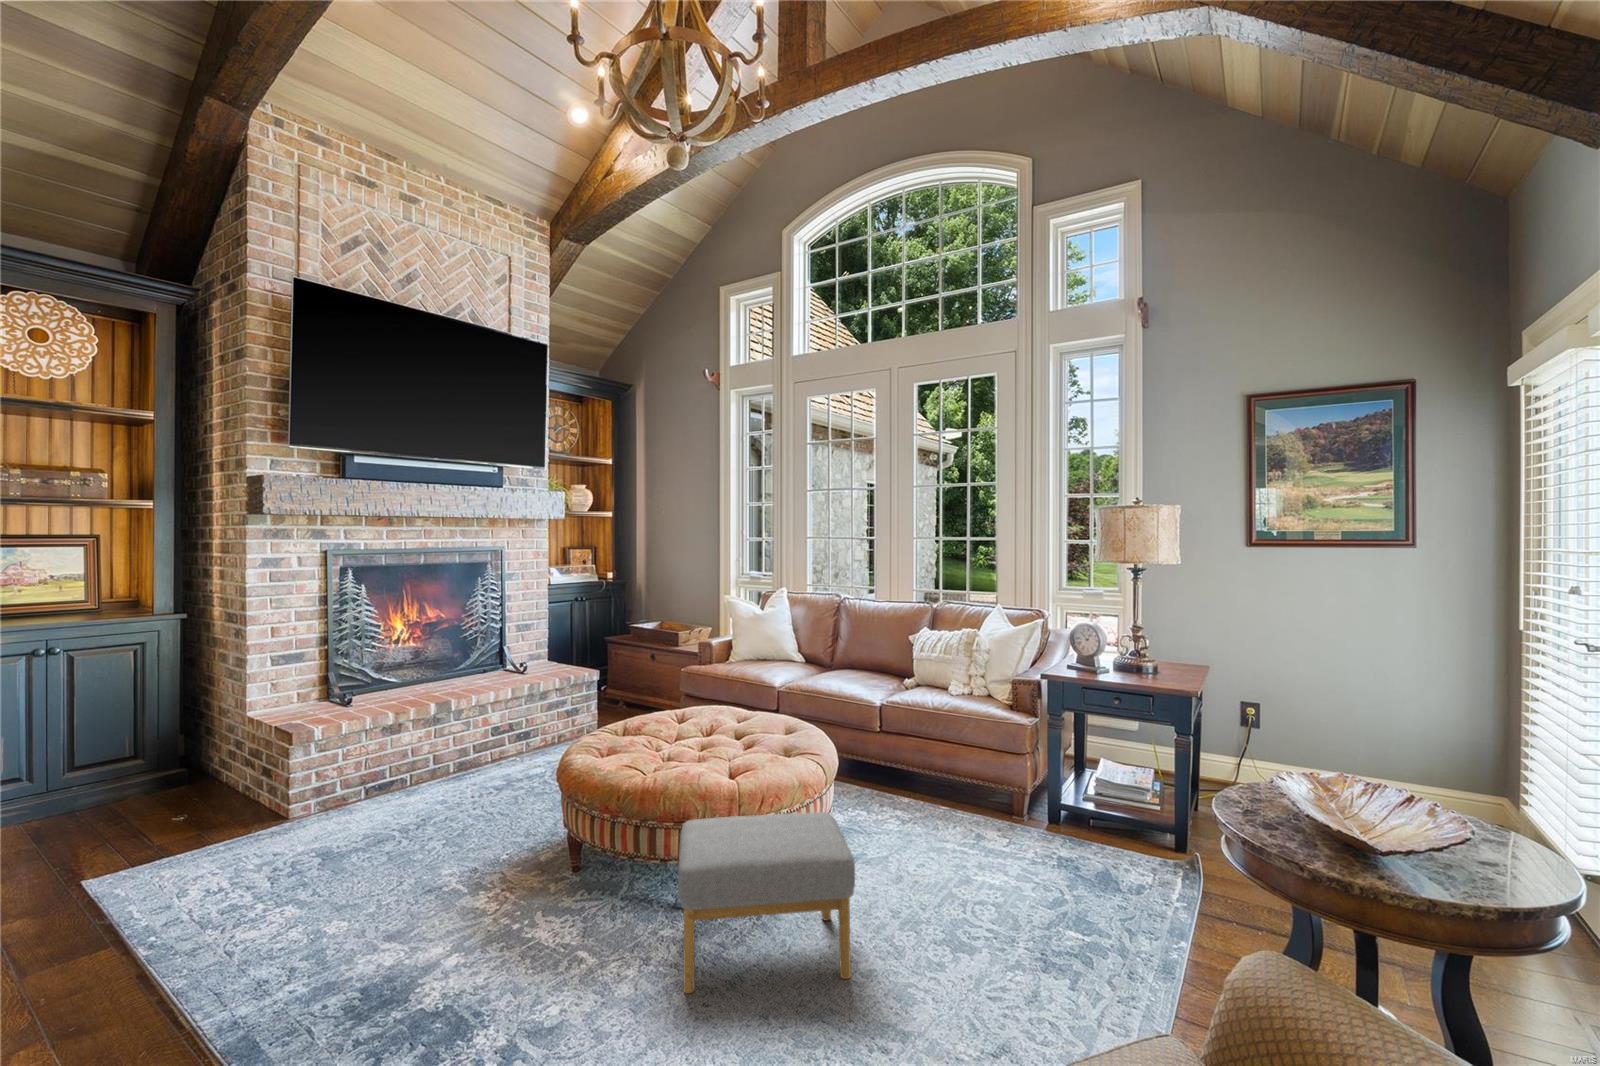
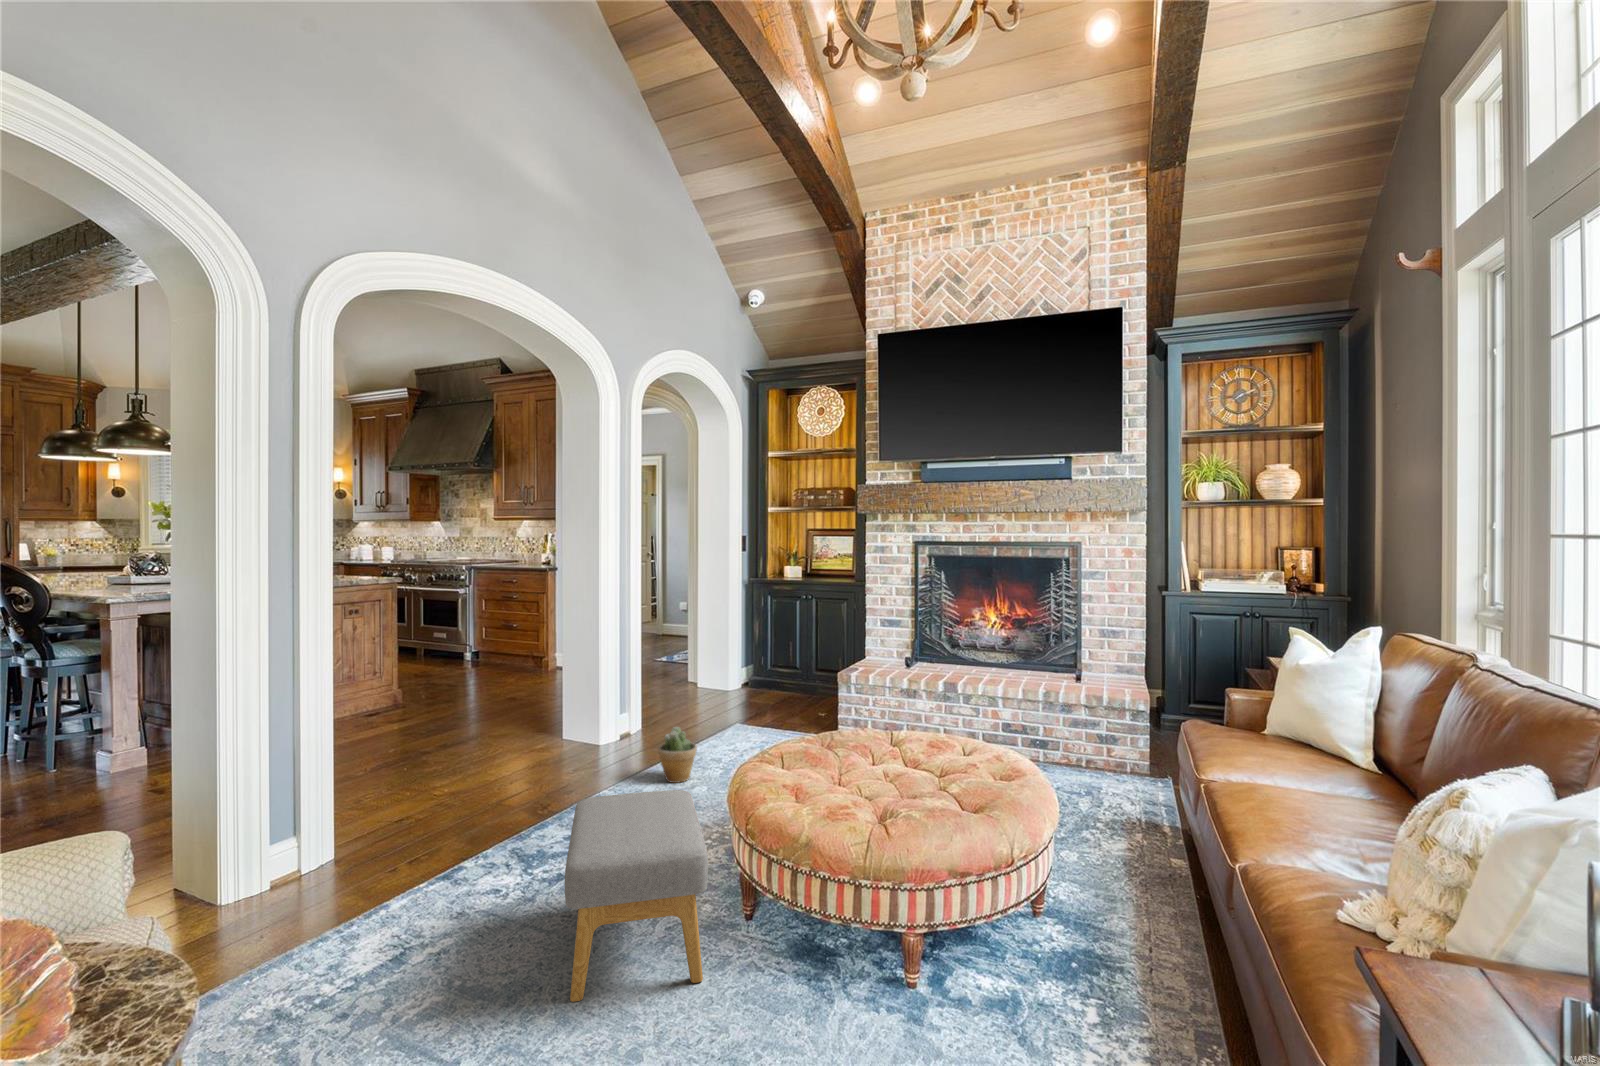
potted plant: none [269,864,343,956] -> present [658,727,697,783]

